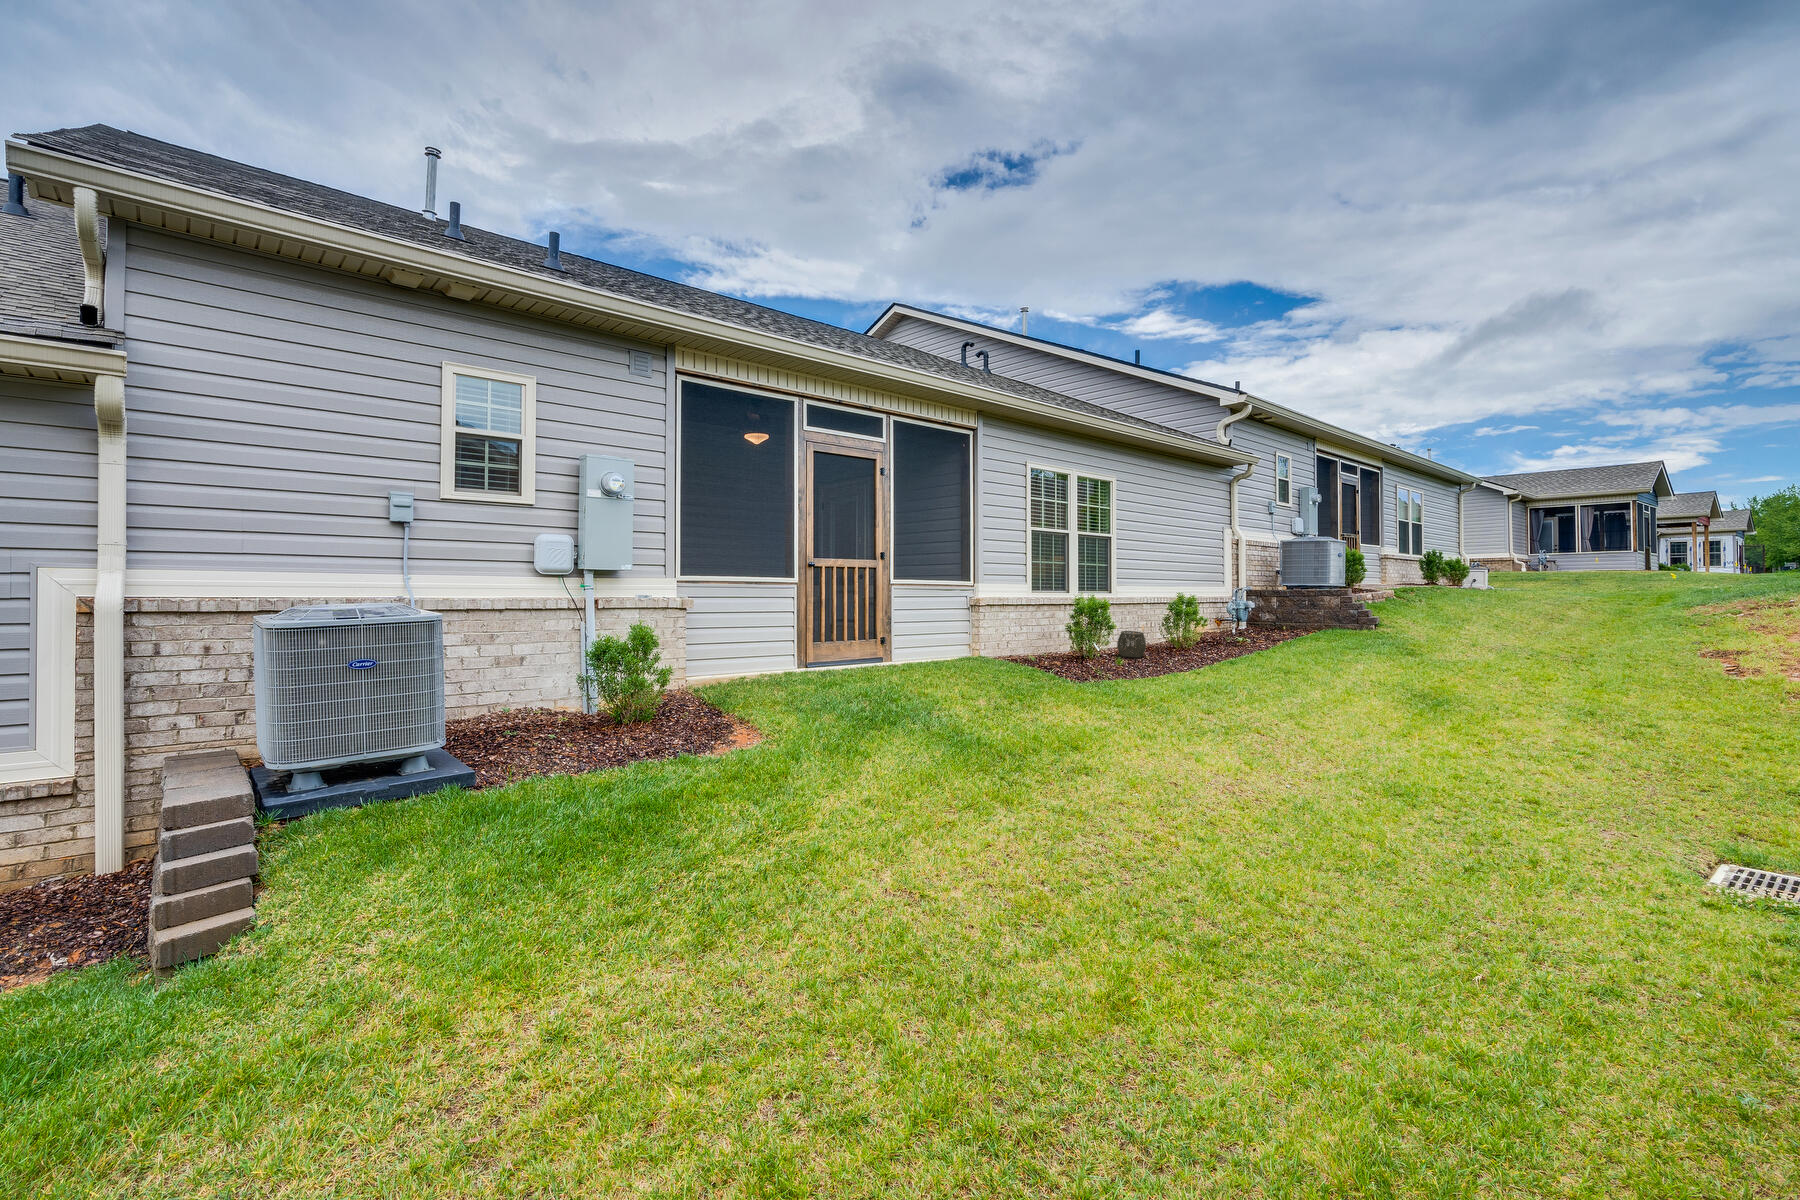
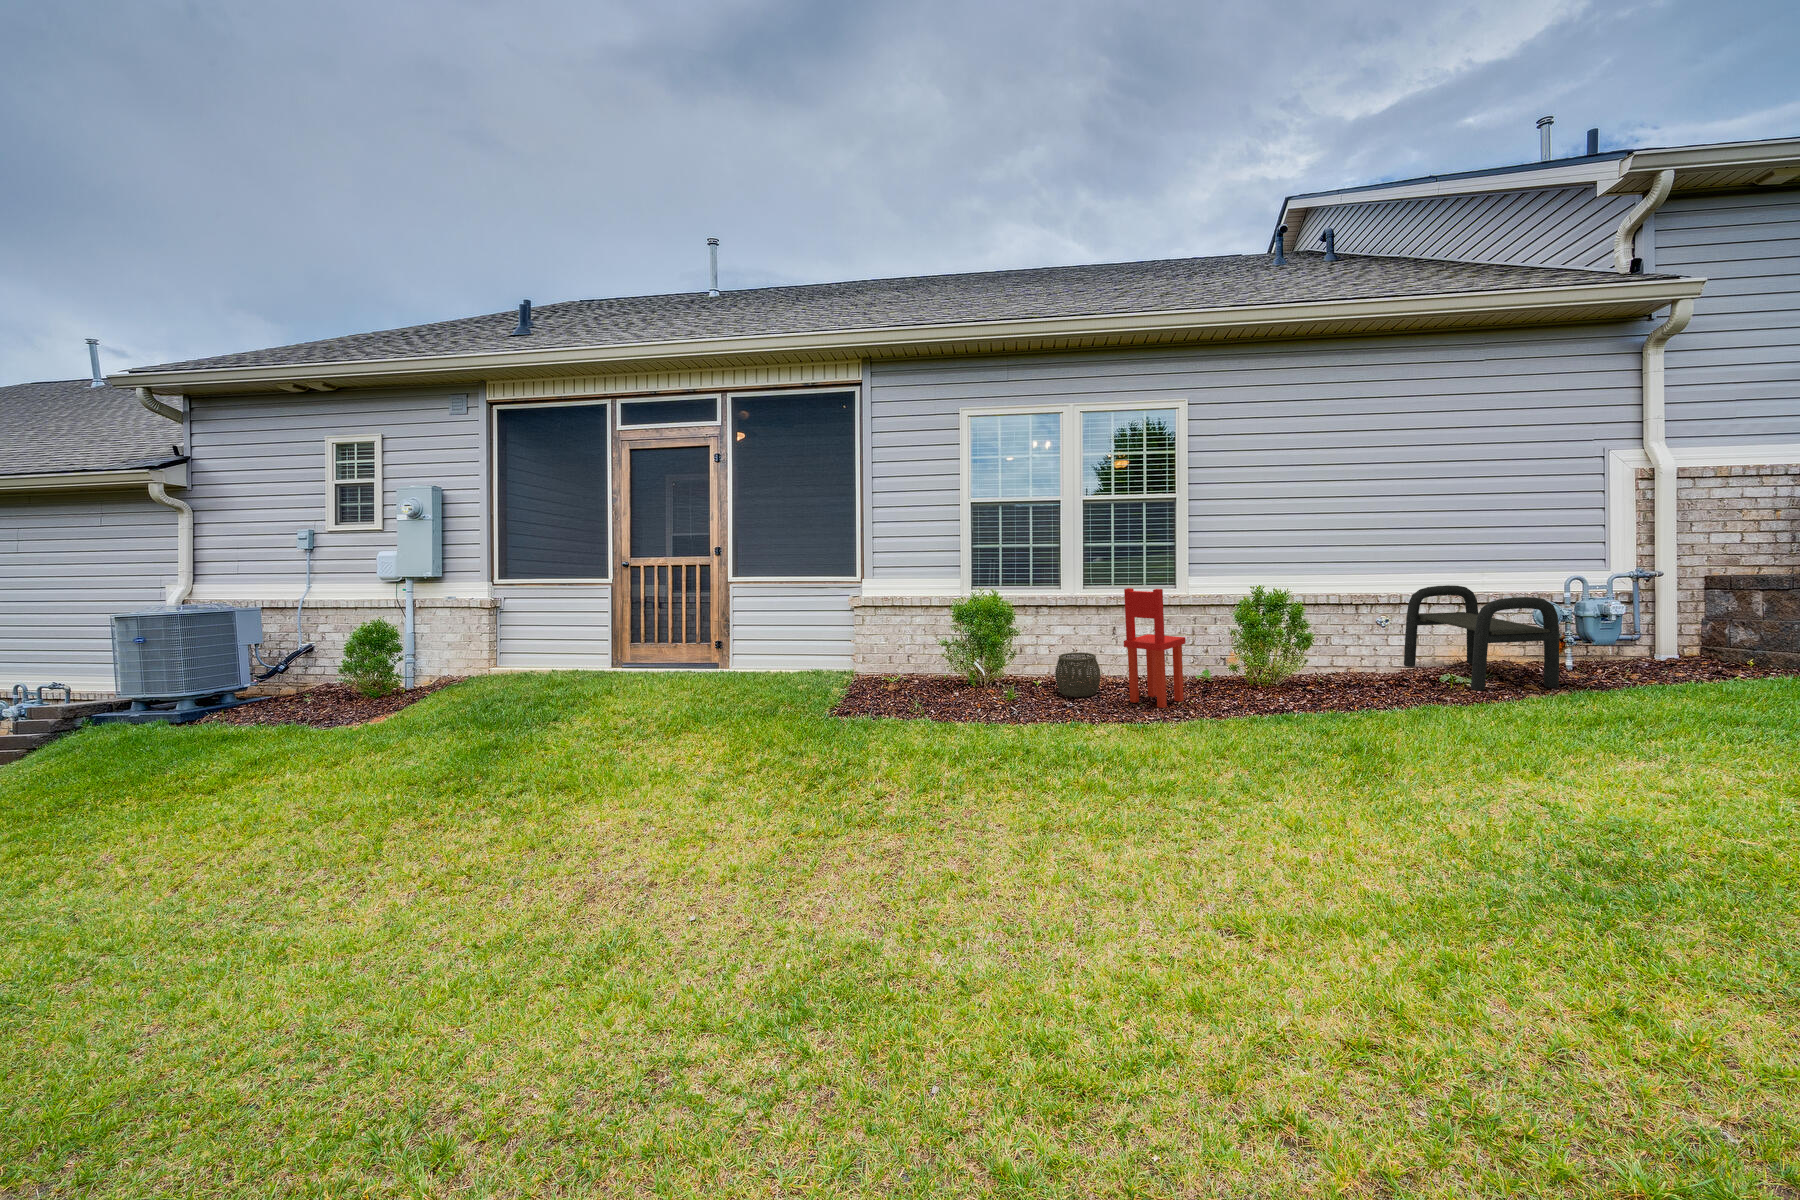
chair: none [1161,591,1193,658] -> present [1124,588,1186,708]
bench: none [1188,592,1261,641] -> present [1404,585,1559,691]

